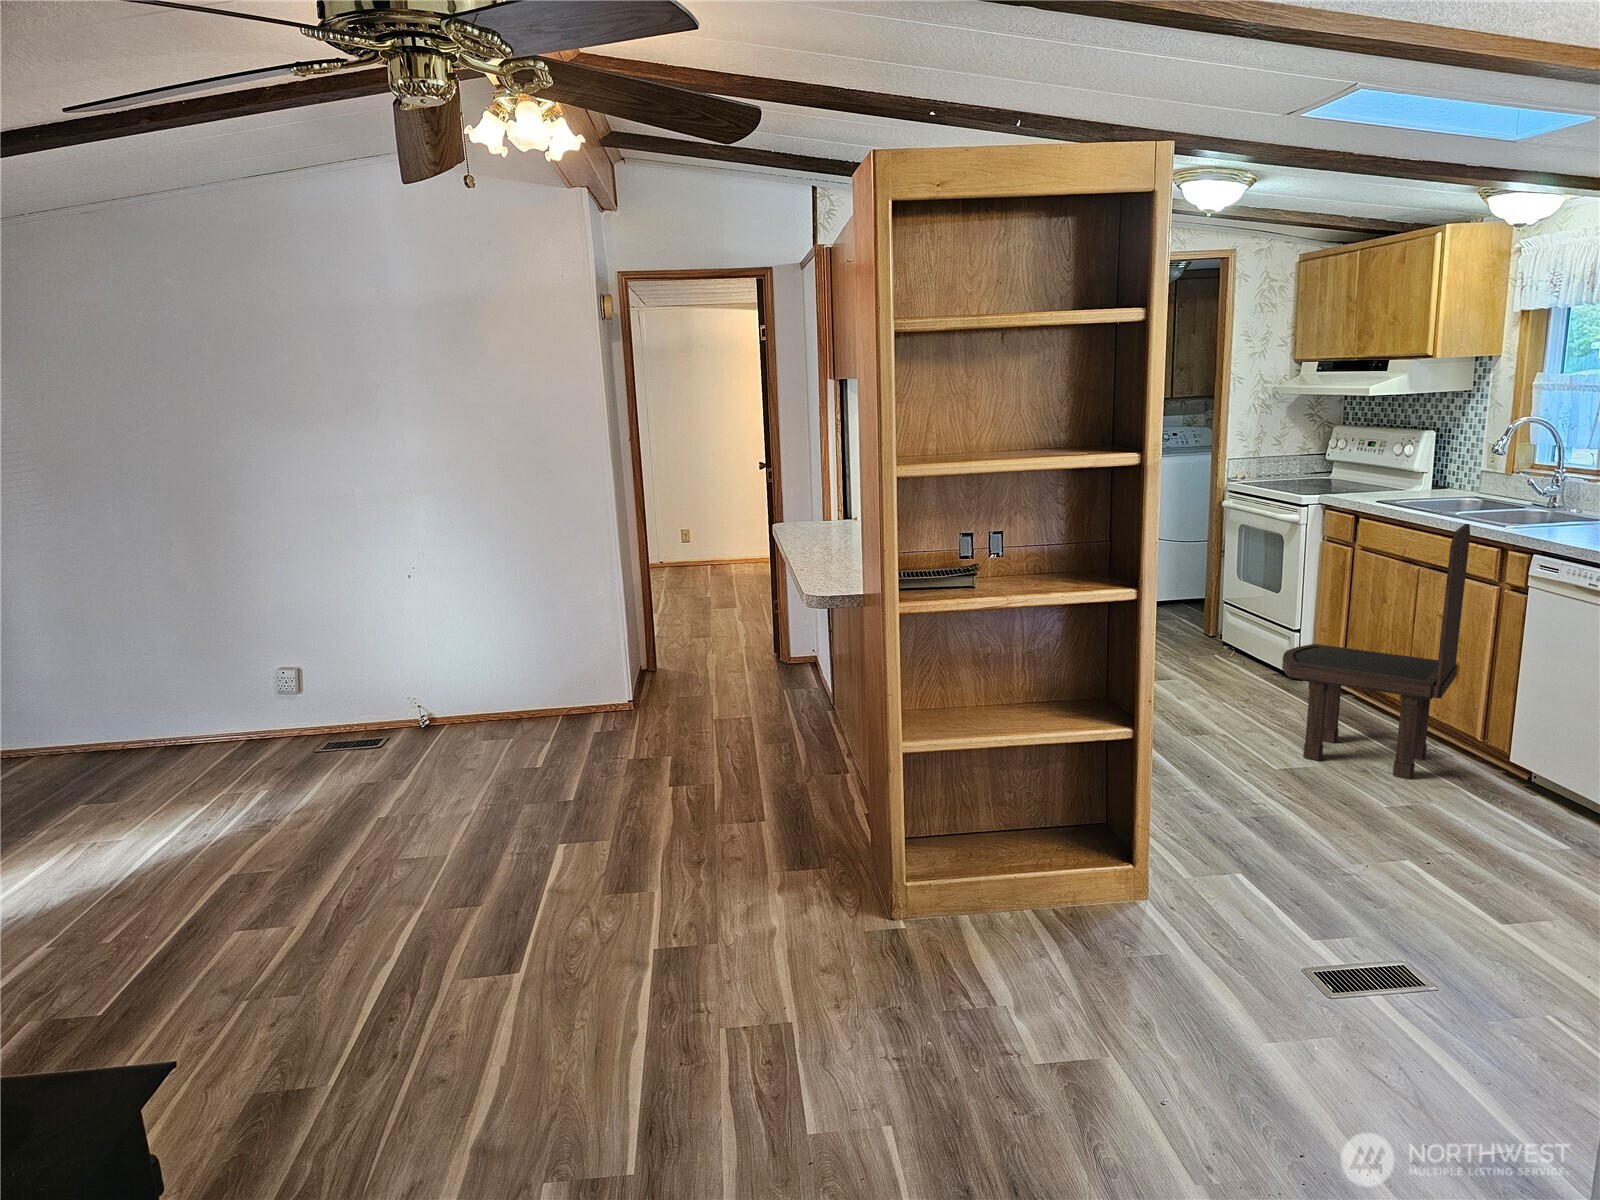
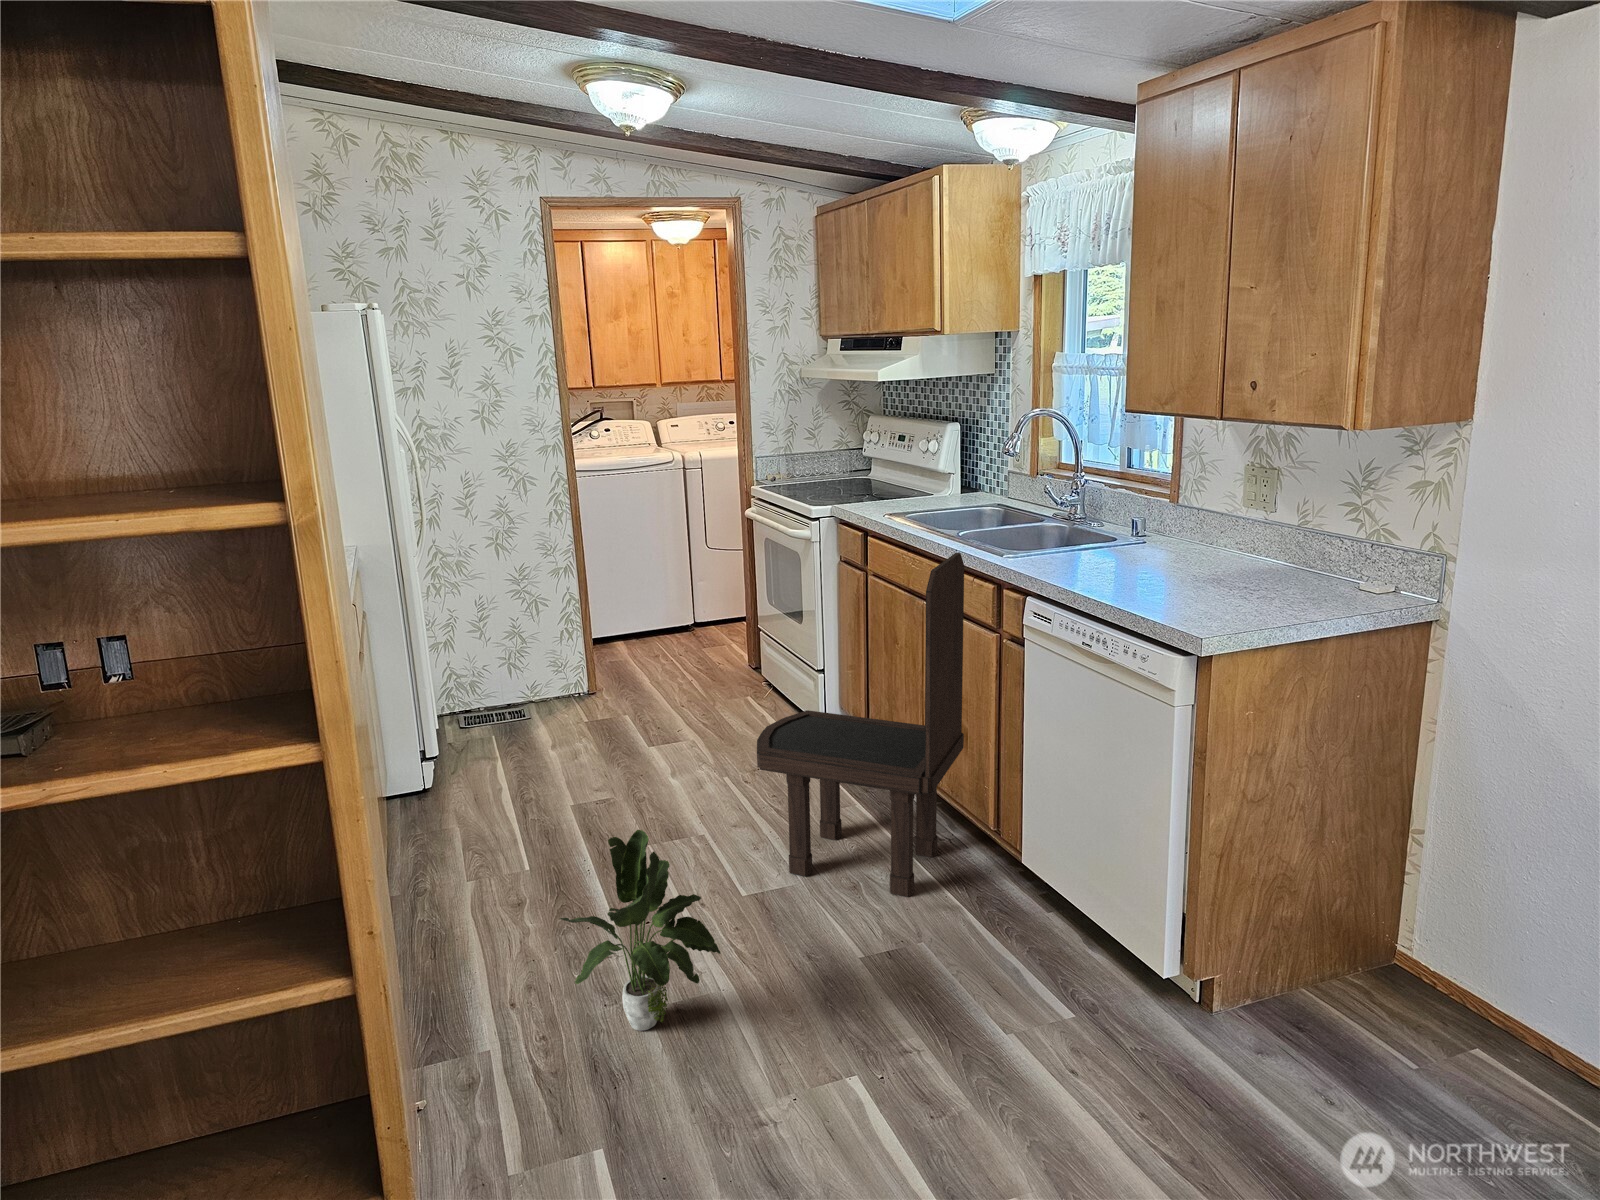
potted plant: none [1189,689,1290,823] -> present [560,830,720,1031]

